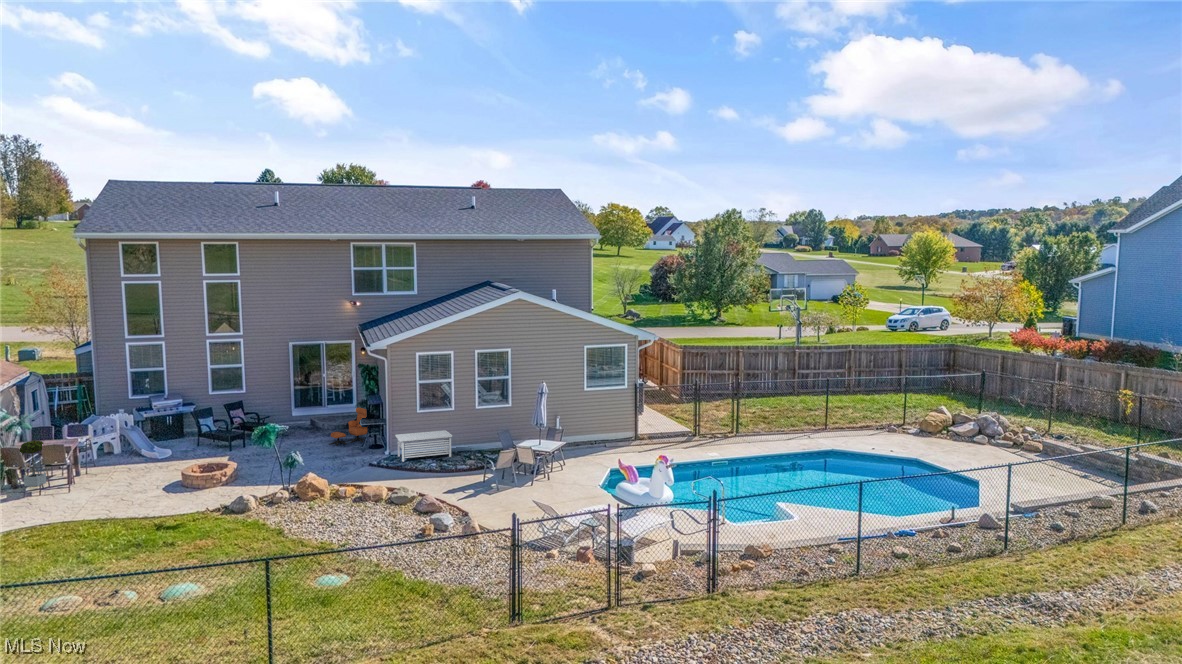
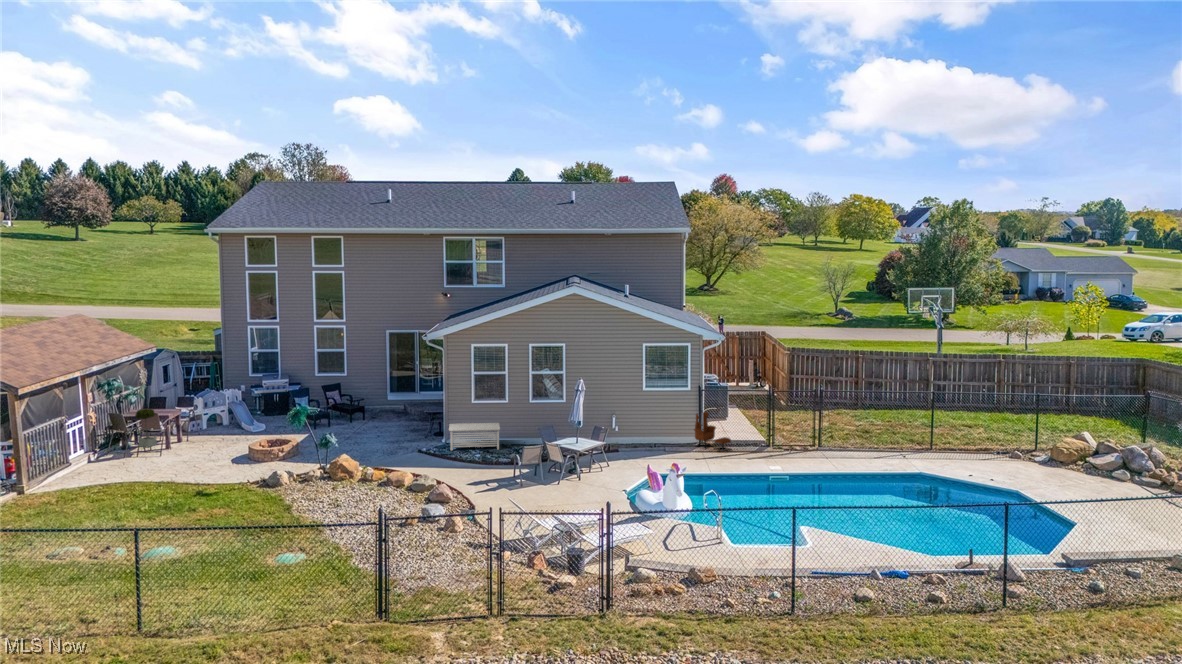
lounge chair: present [329,407,367,446] -> present [694,412,731,451]

